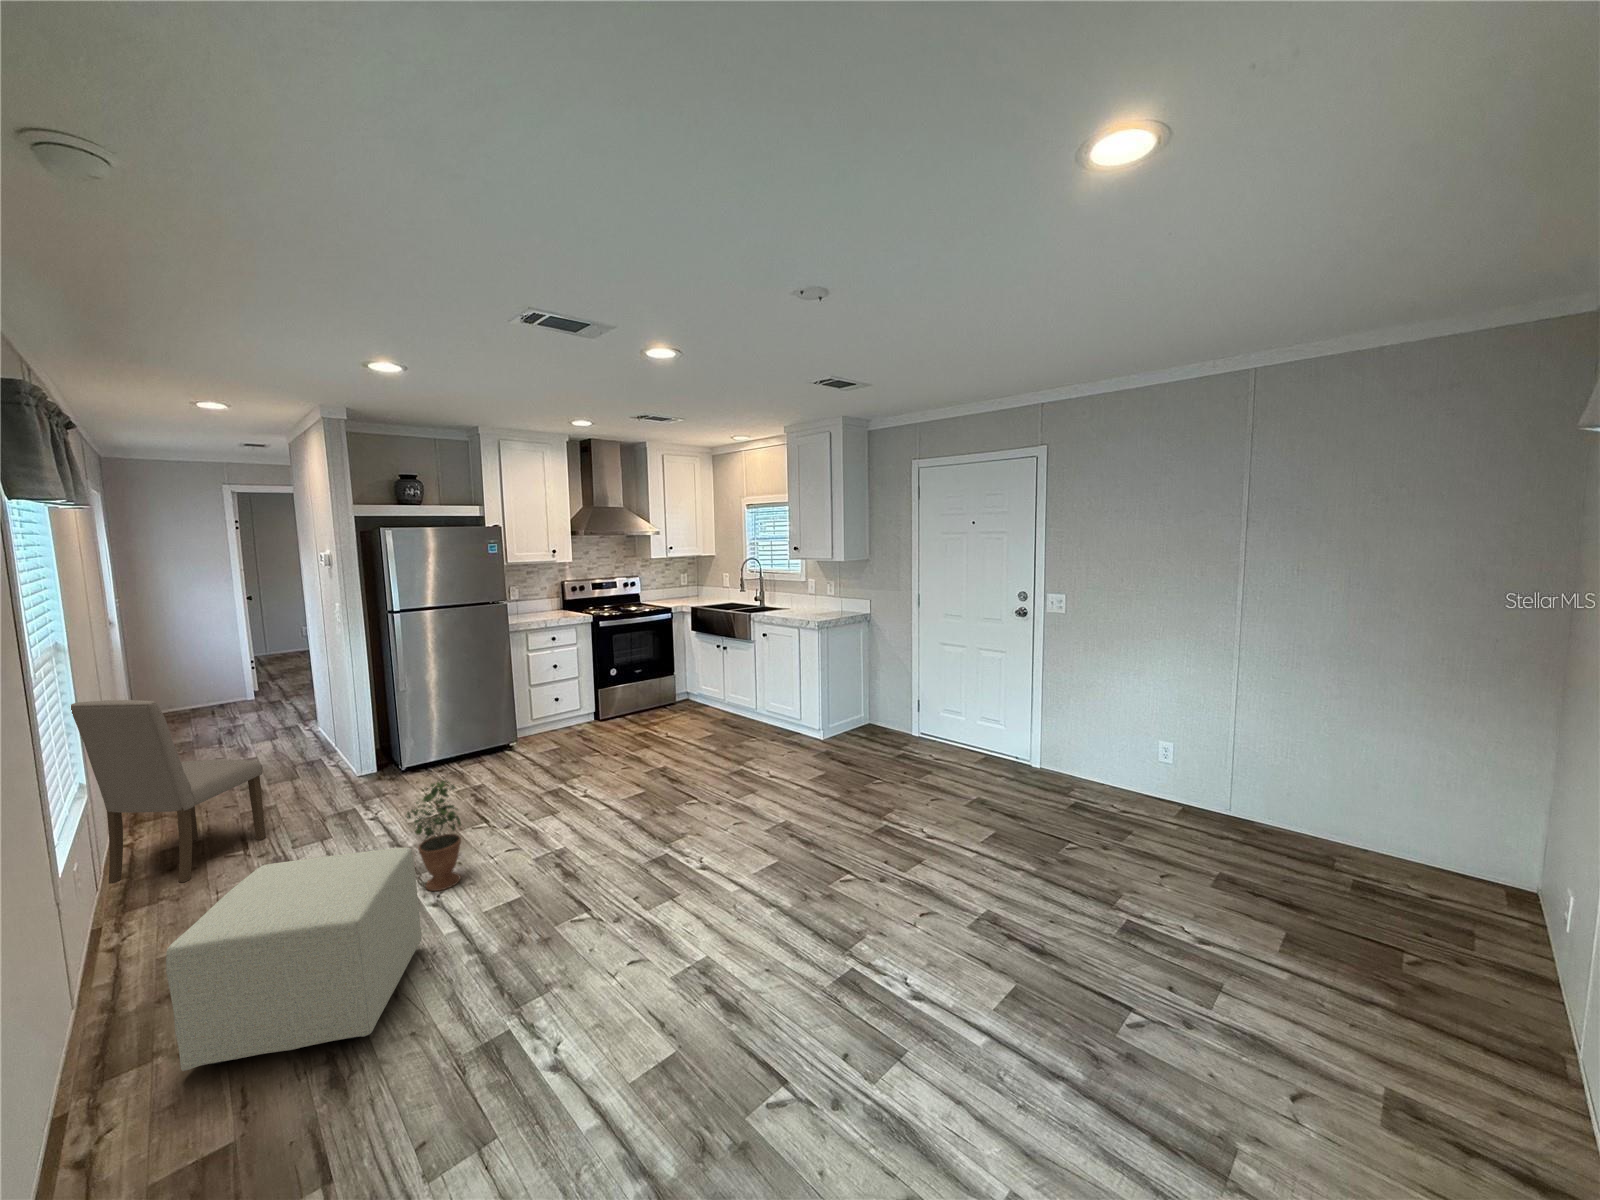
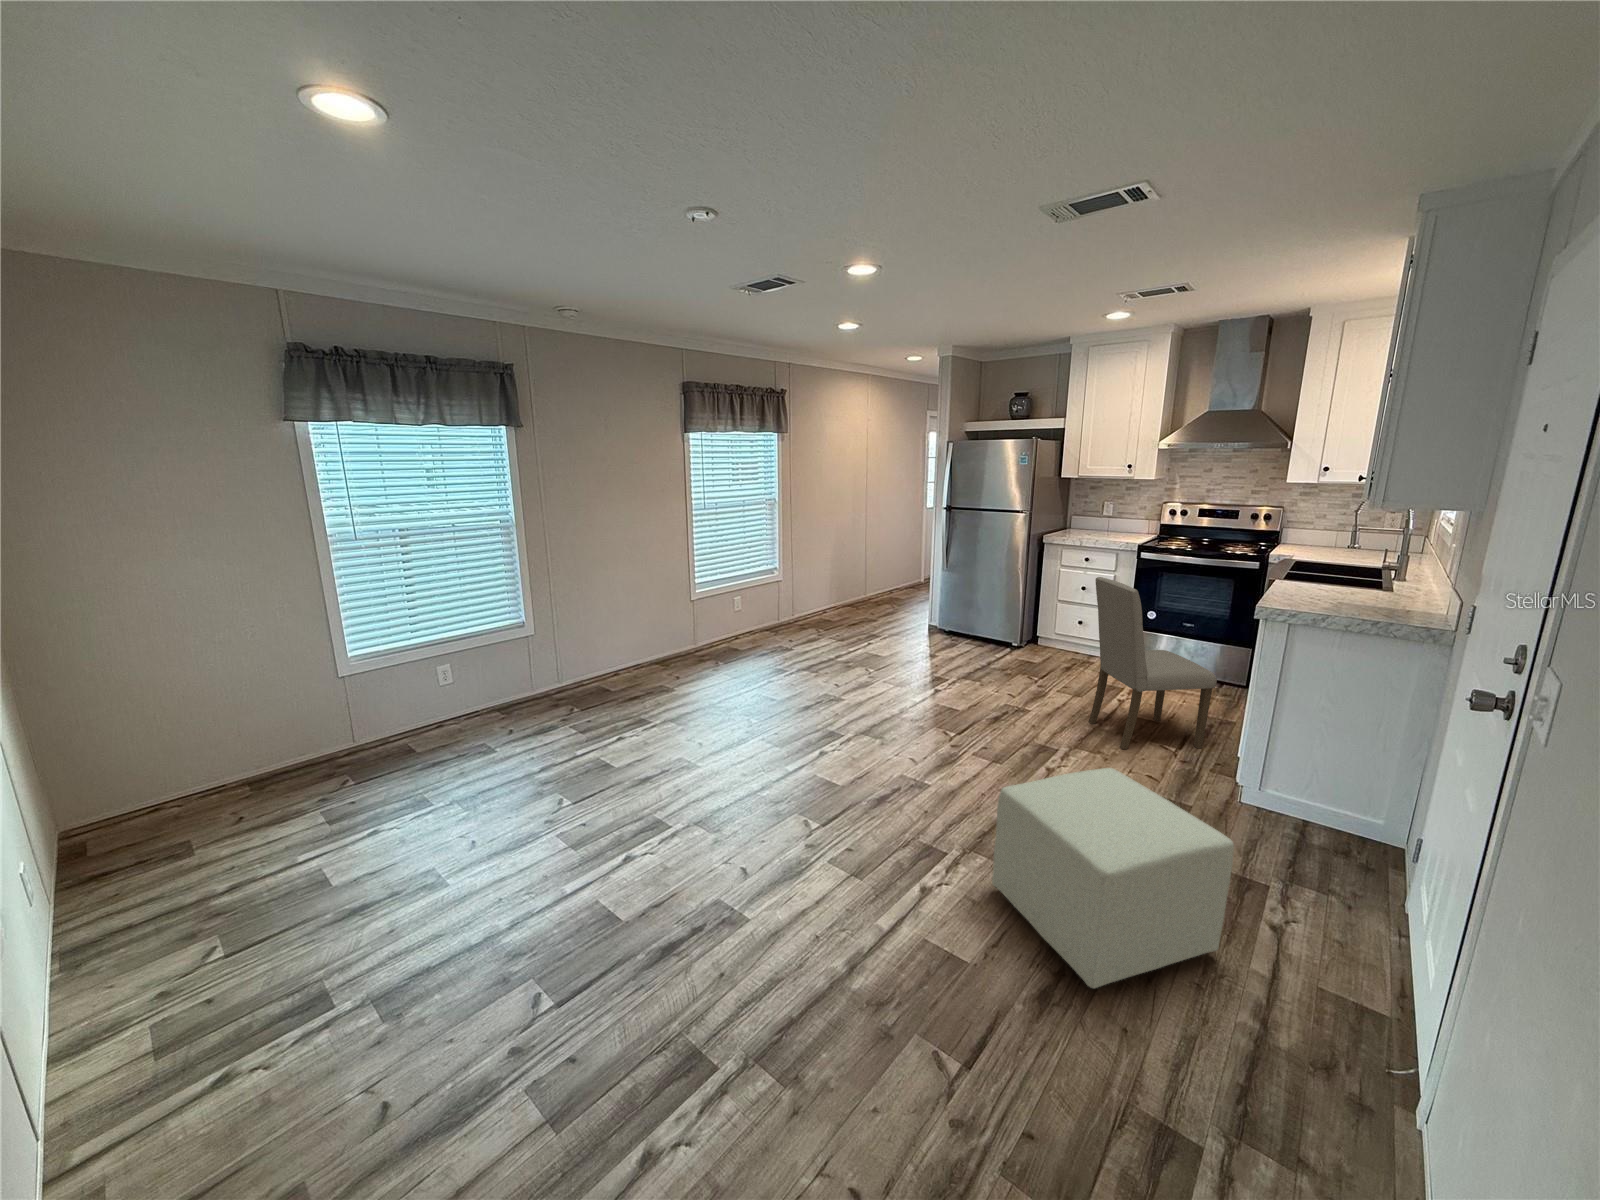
potted plant: present [407,778,461,891] -> none [1283,778,1368,927]

